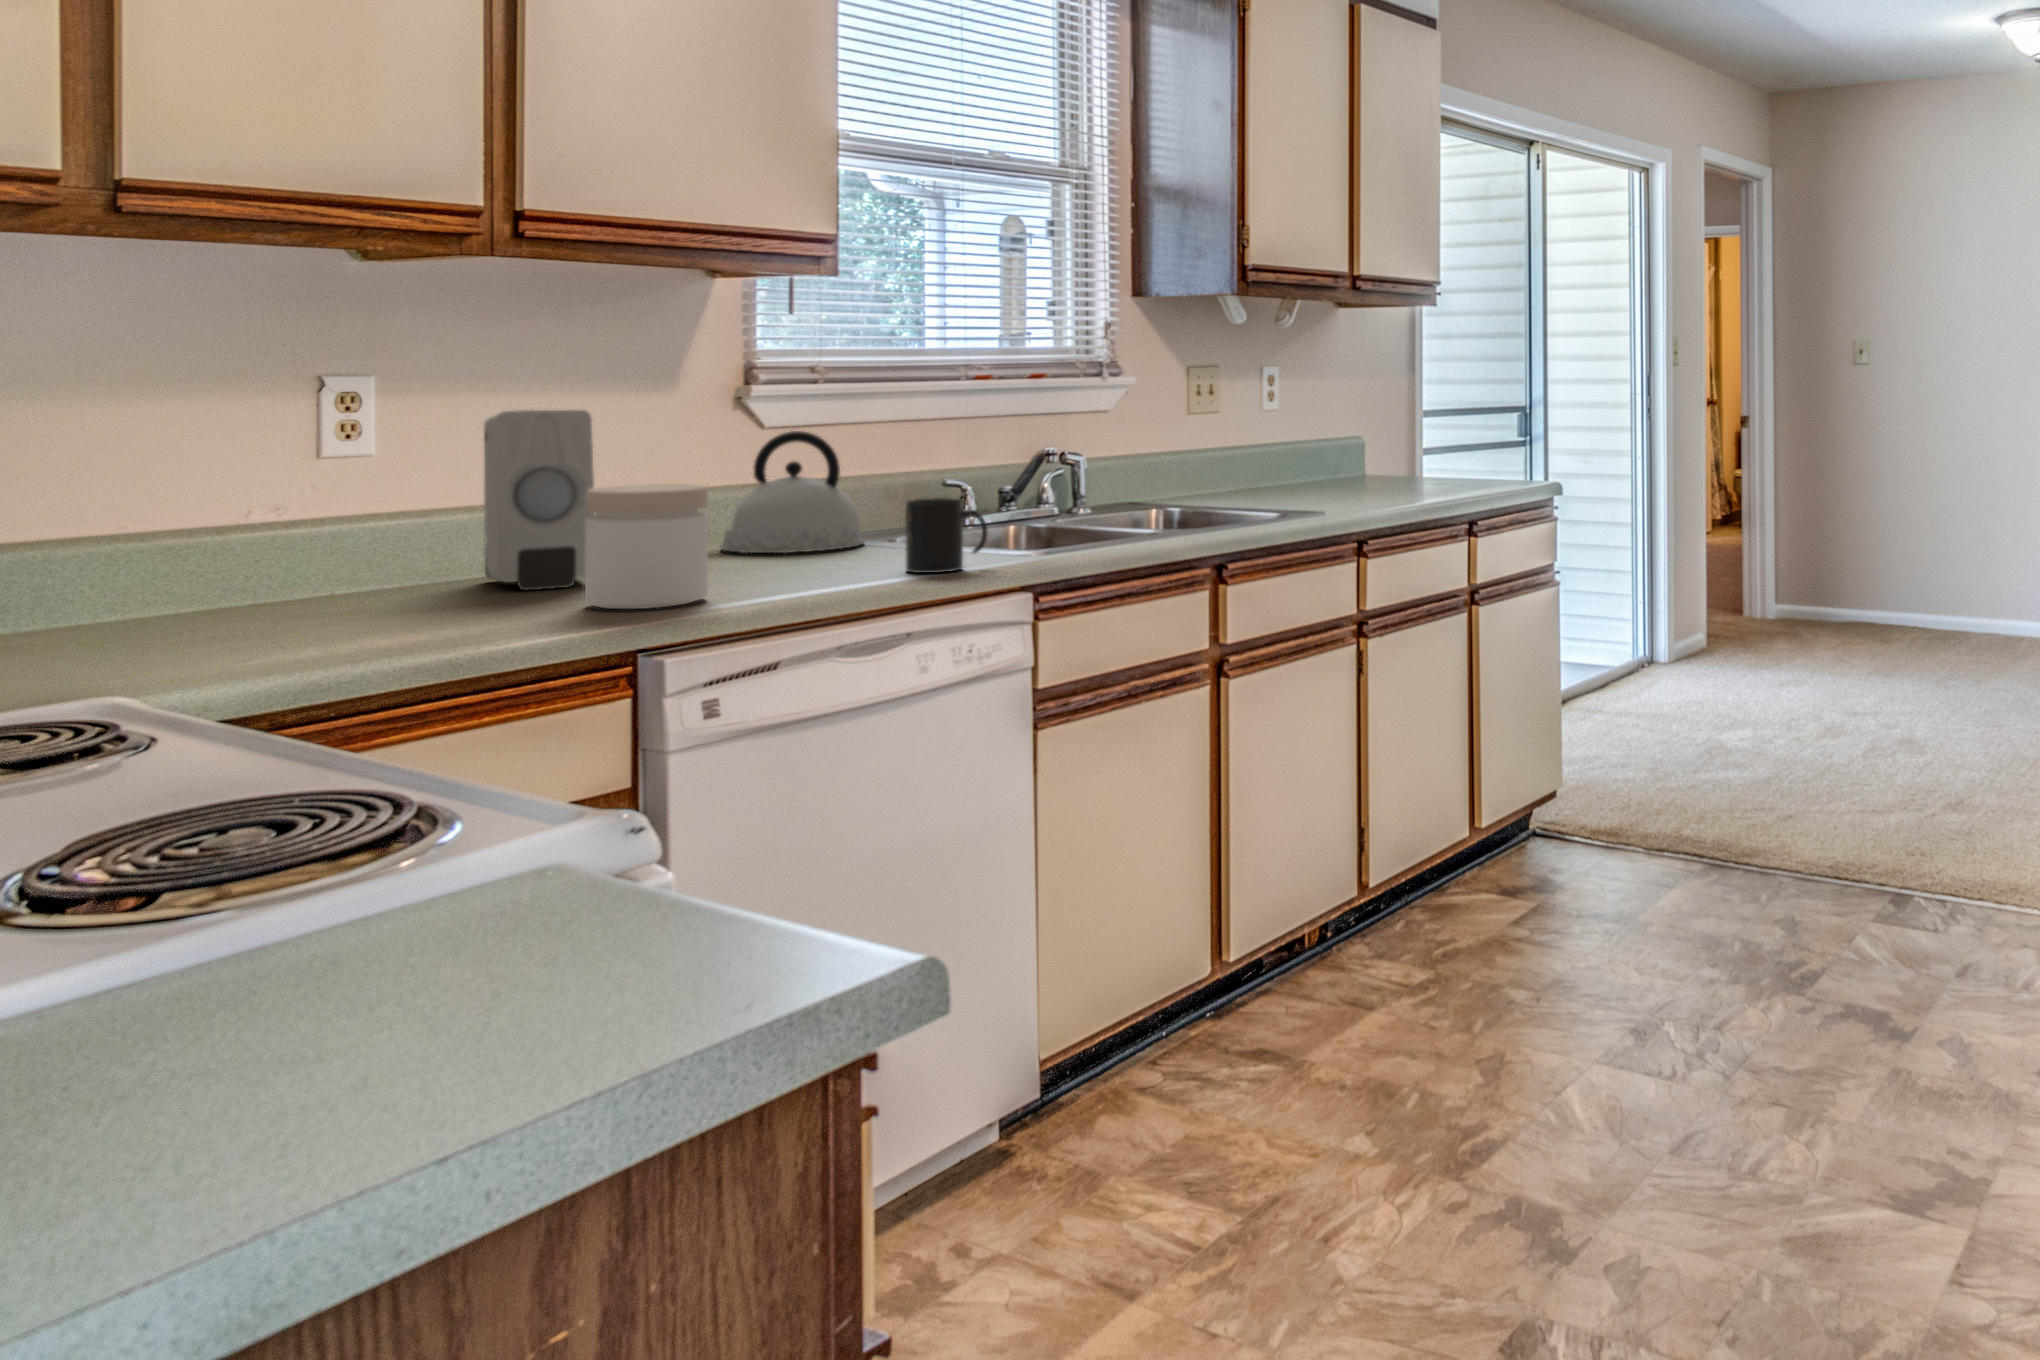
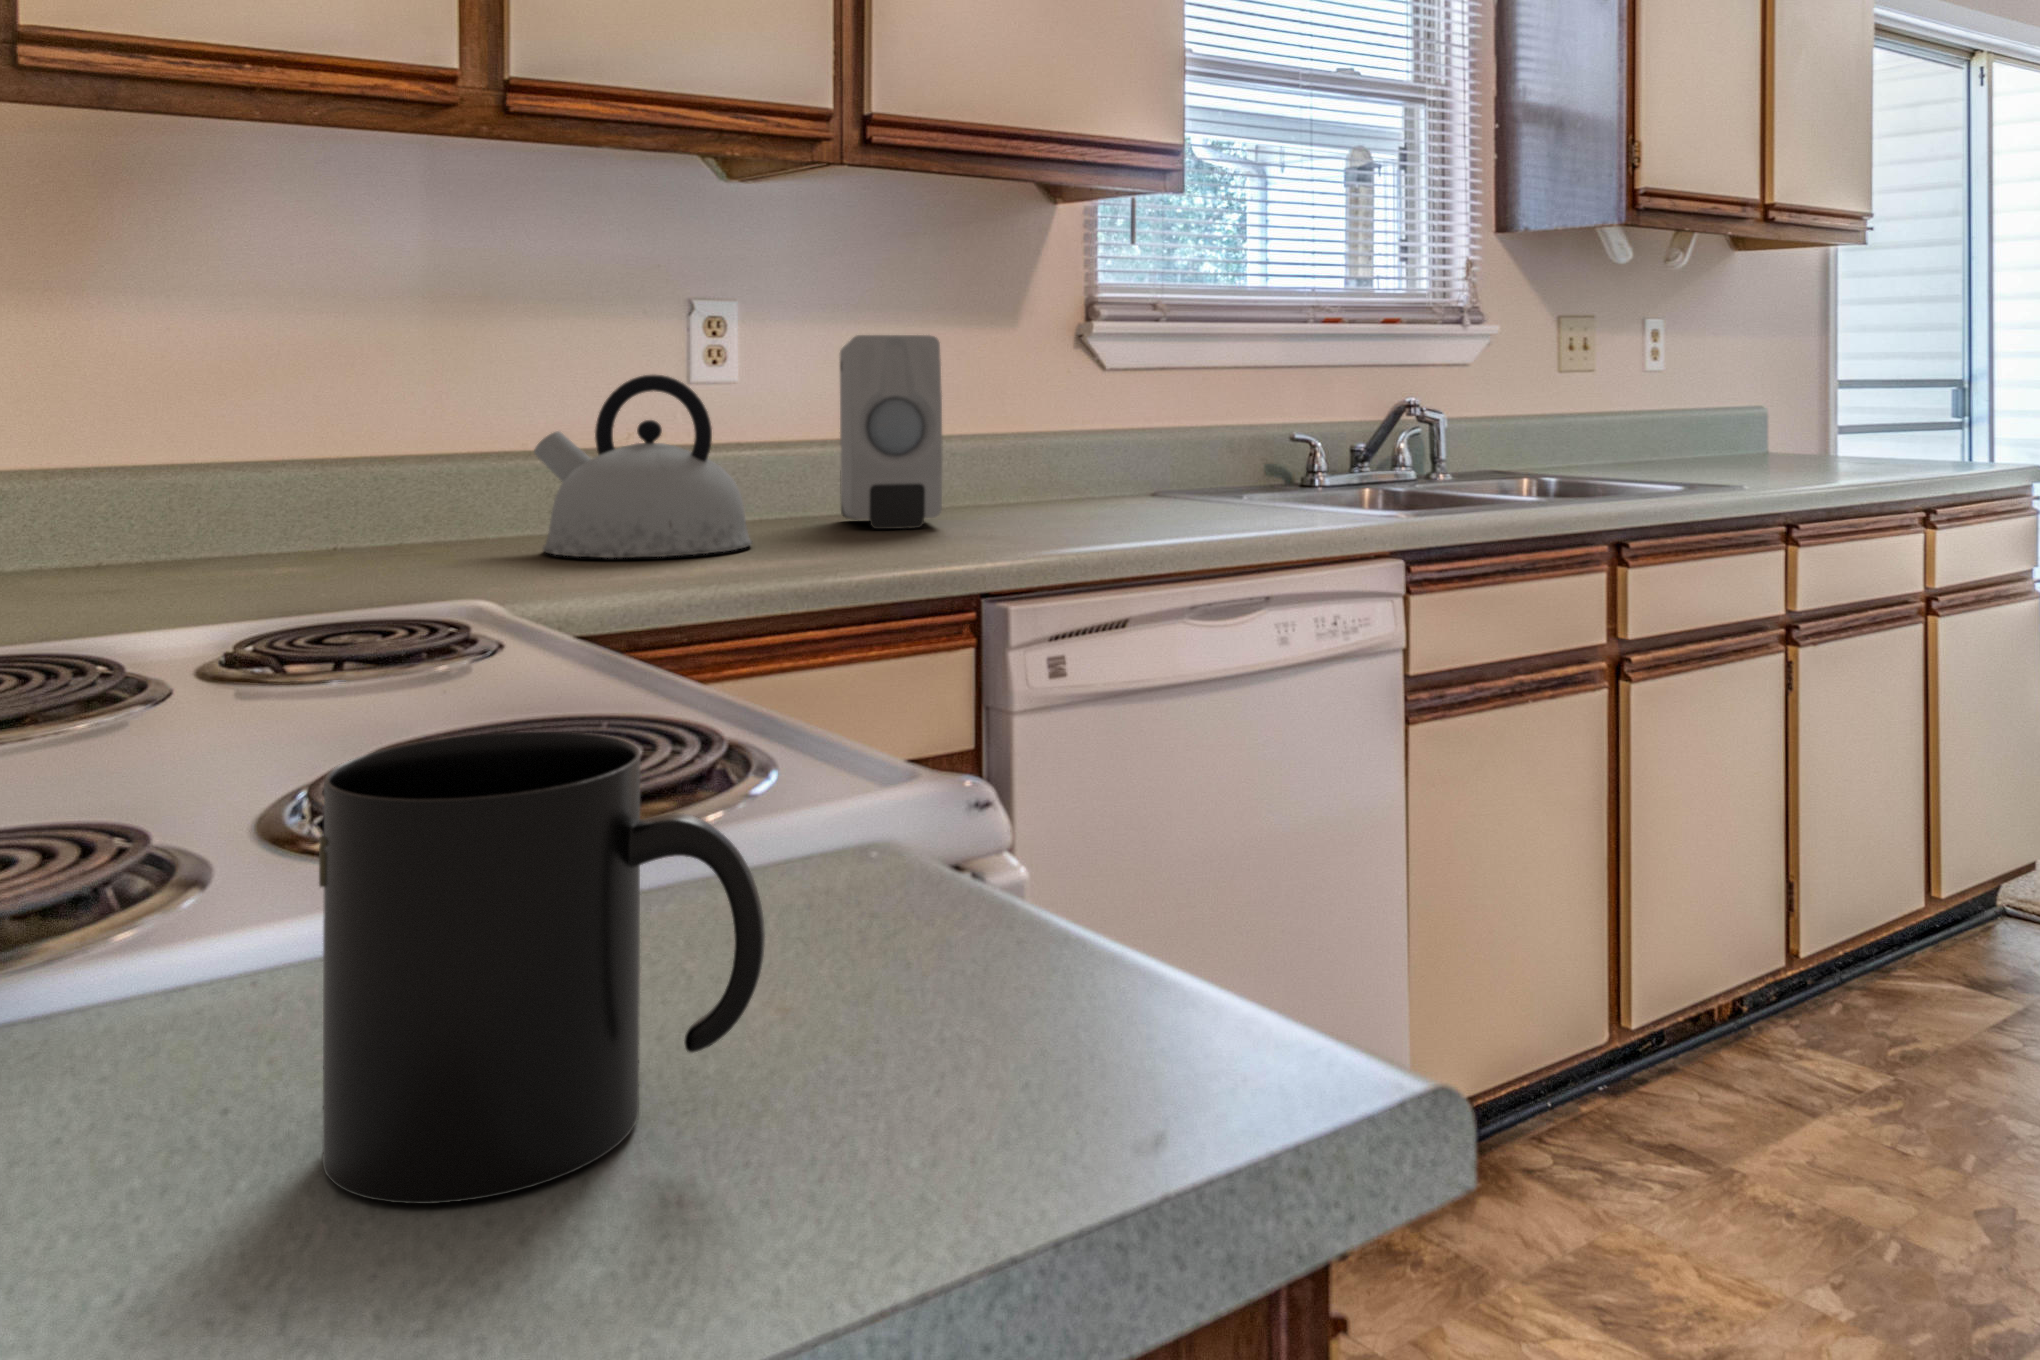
kettle: present [721,431,864,553] -> present [534,375,752,558]
jar: present [585,484,708,609] -> none [933,414,1055,550]
mug: present [905,498,987,573] -> present [319,732,765,1204]

